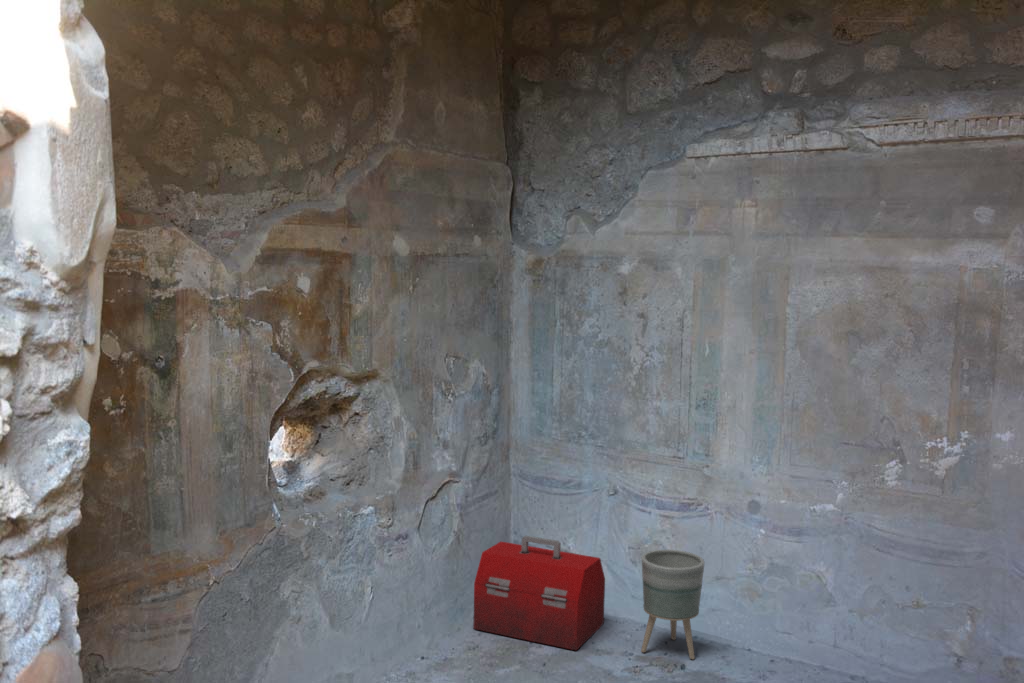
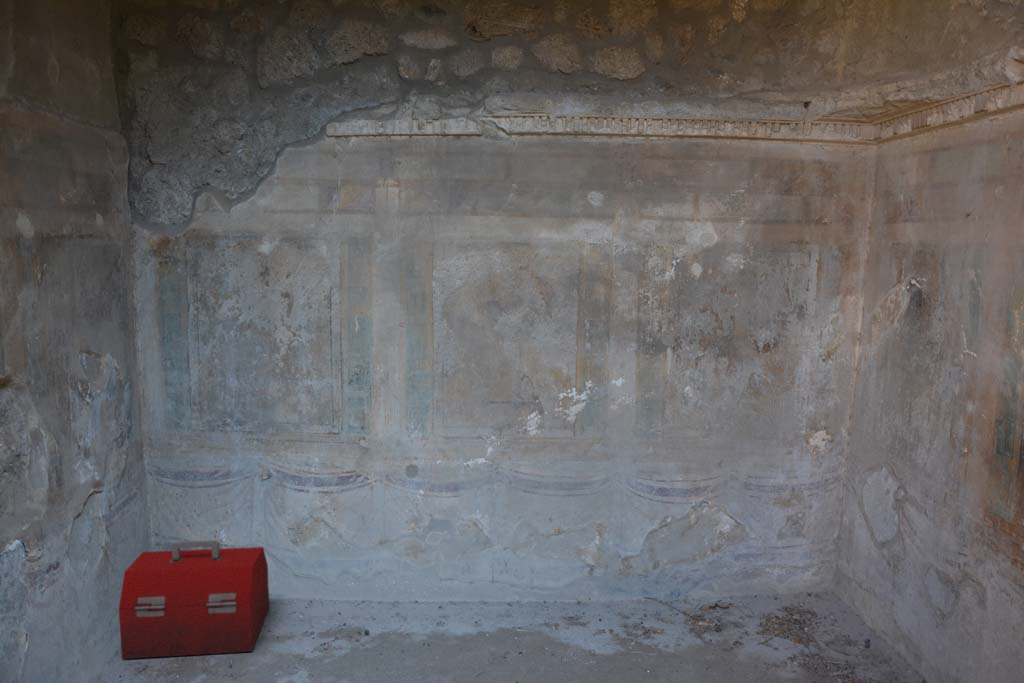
planter: present [641,550,704,659] -> none [312,523,374,632]

